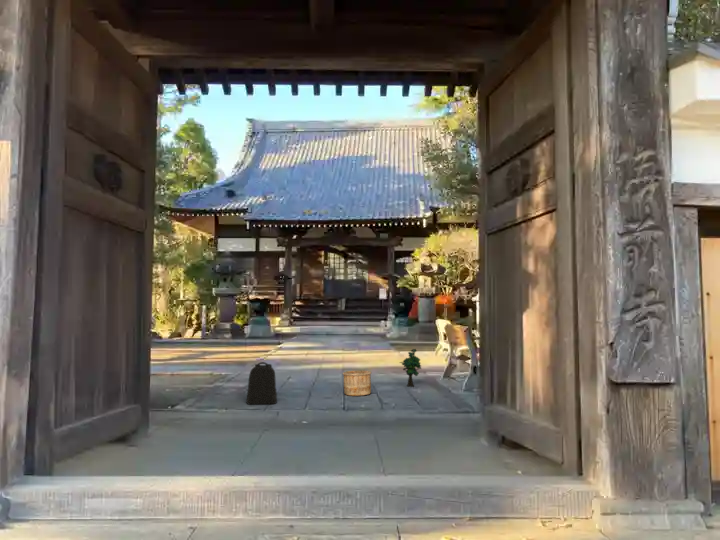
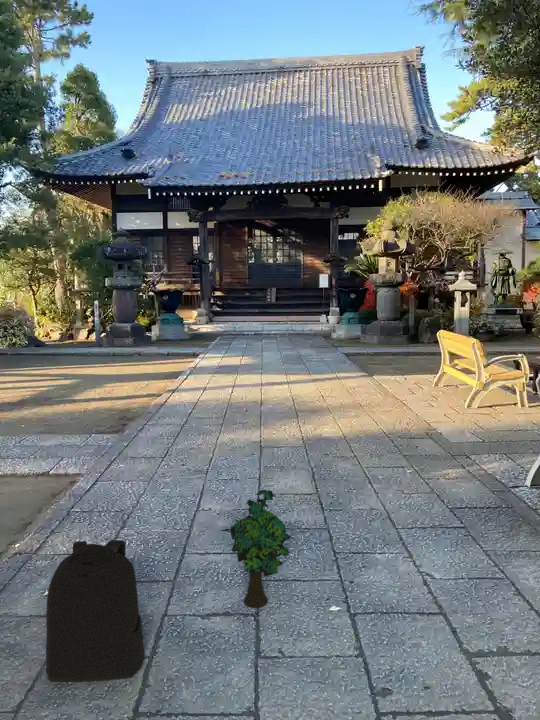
decorative plant: present [401,349,421,387] -> present [221,490,291,608]
wooden bucket: present [343,370,371,396] -> none [328,505,405,591]

